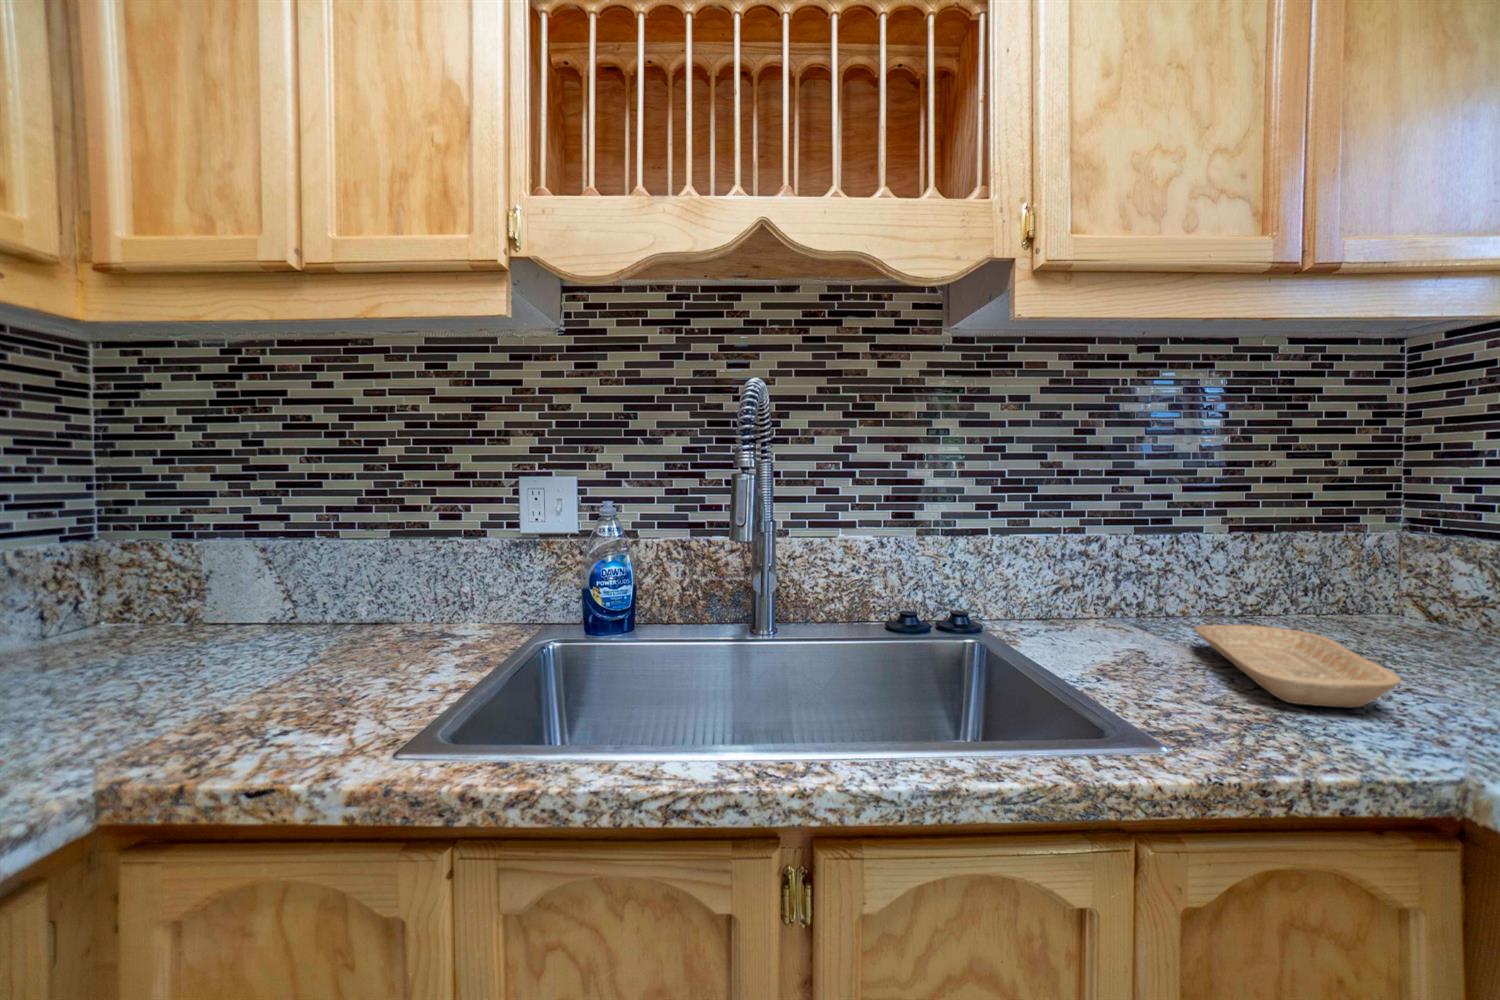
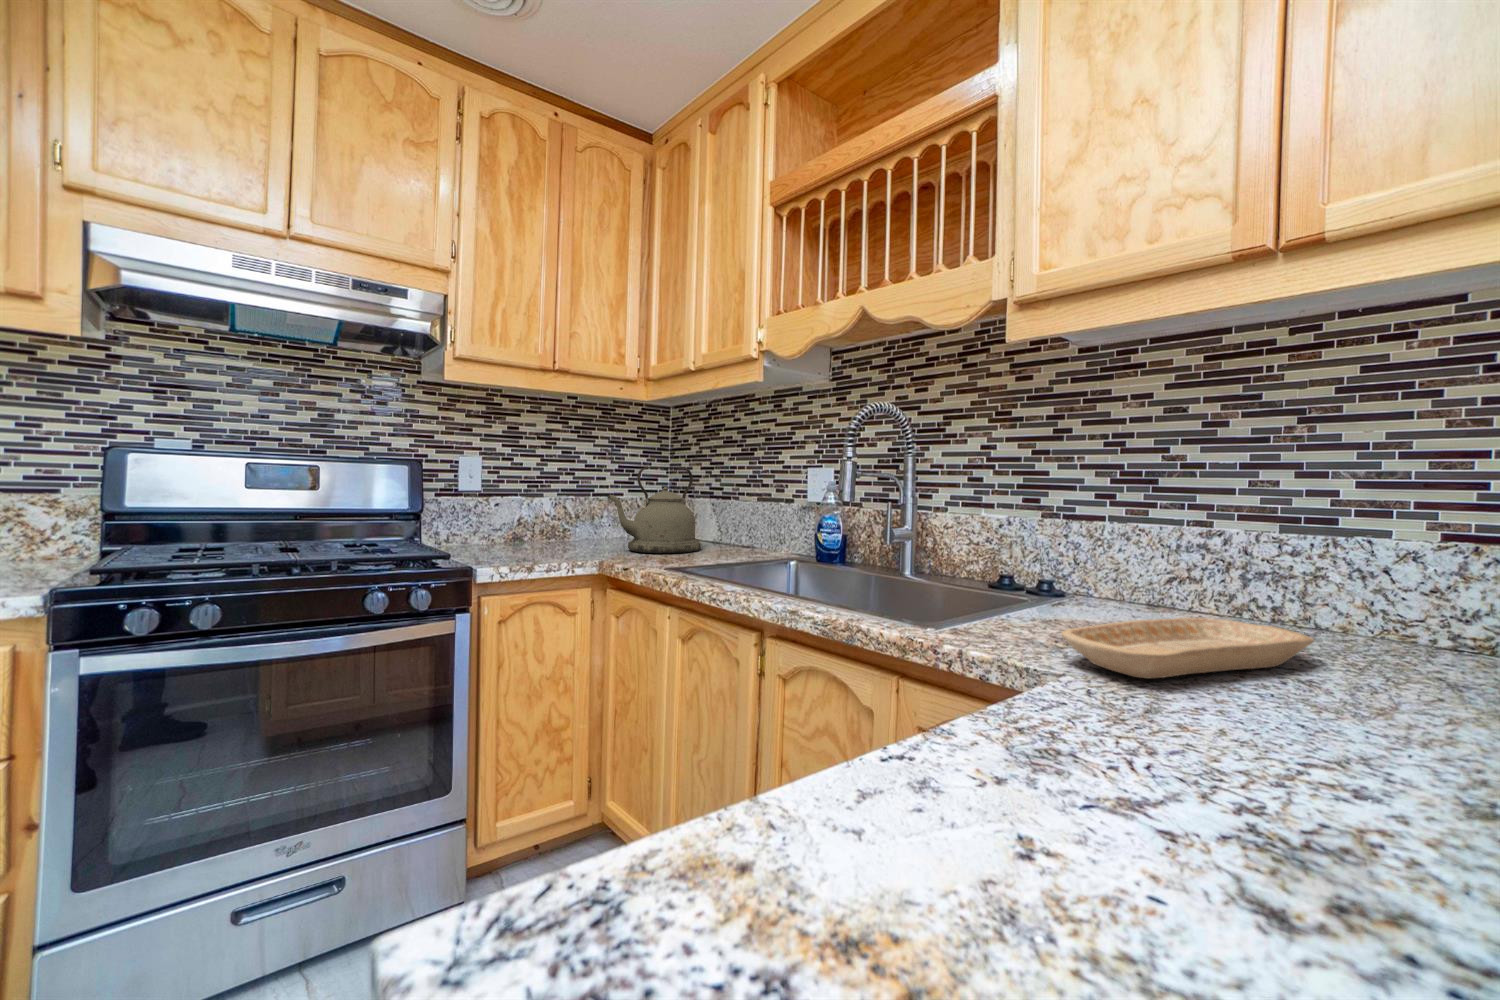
kettle: none [77,480,310,684] -> present [608,467,701,553]

